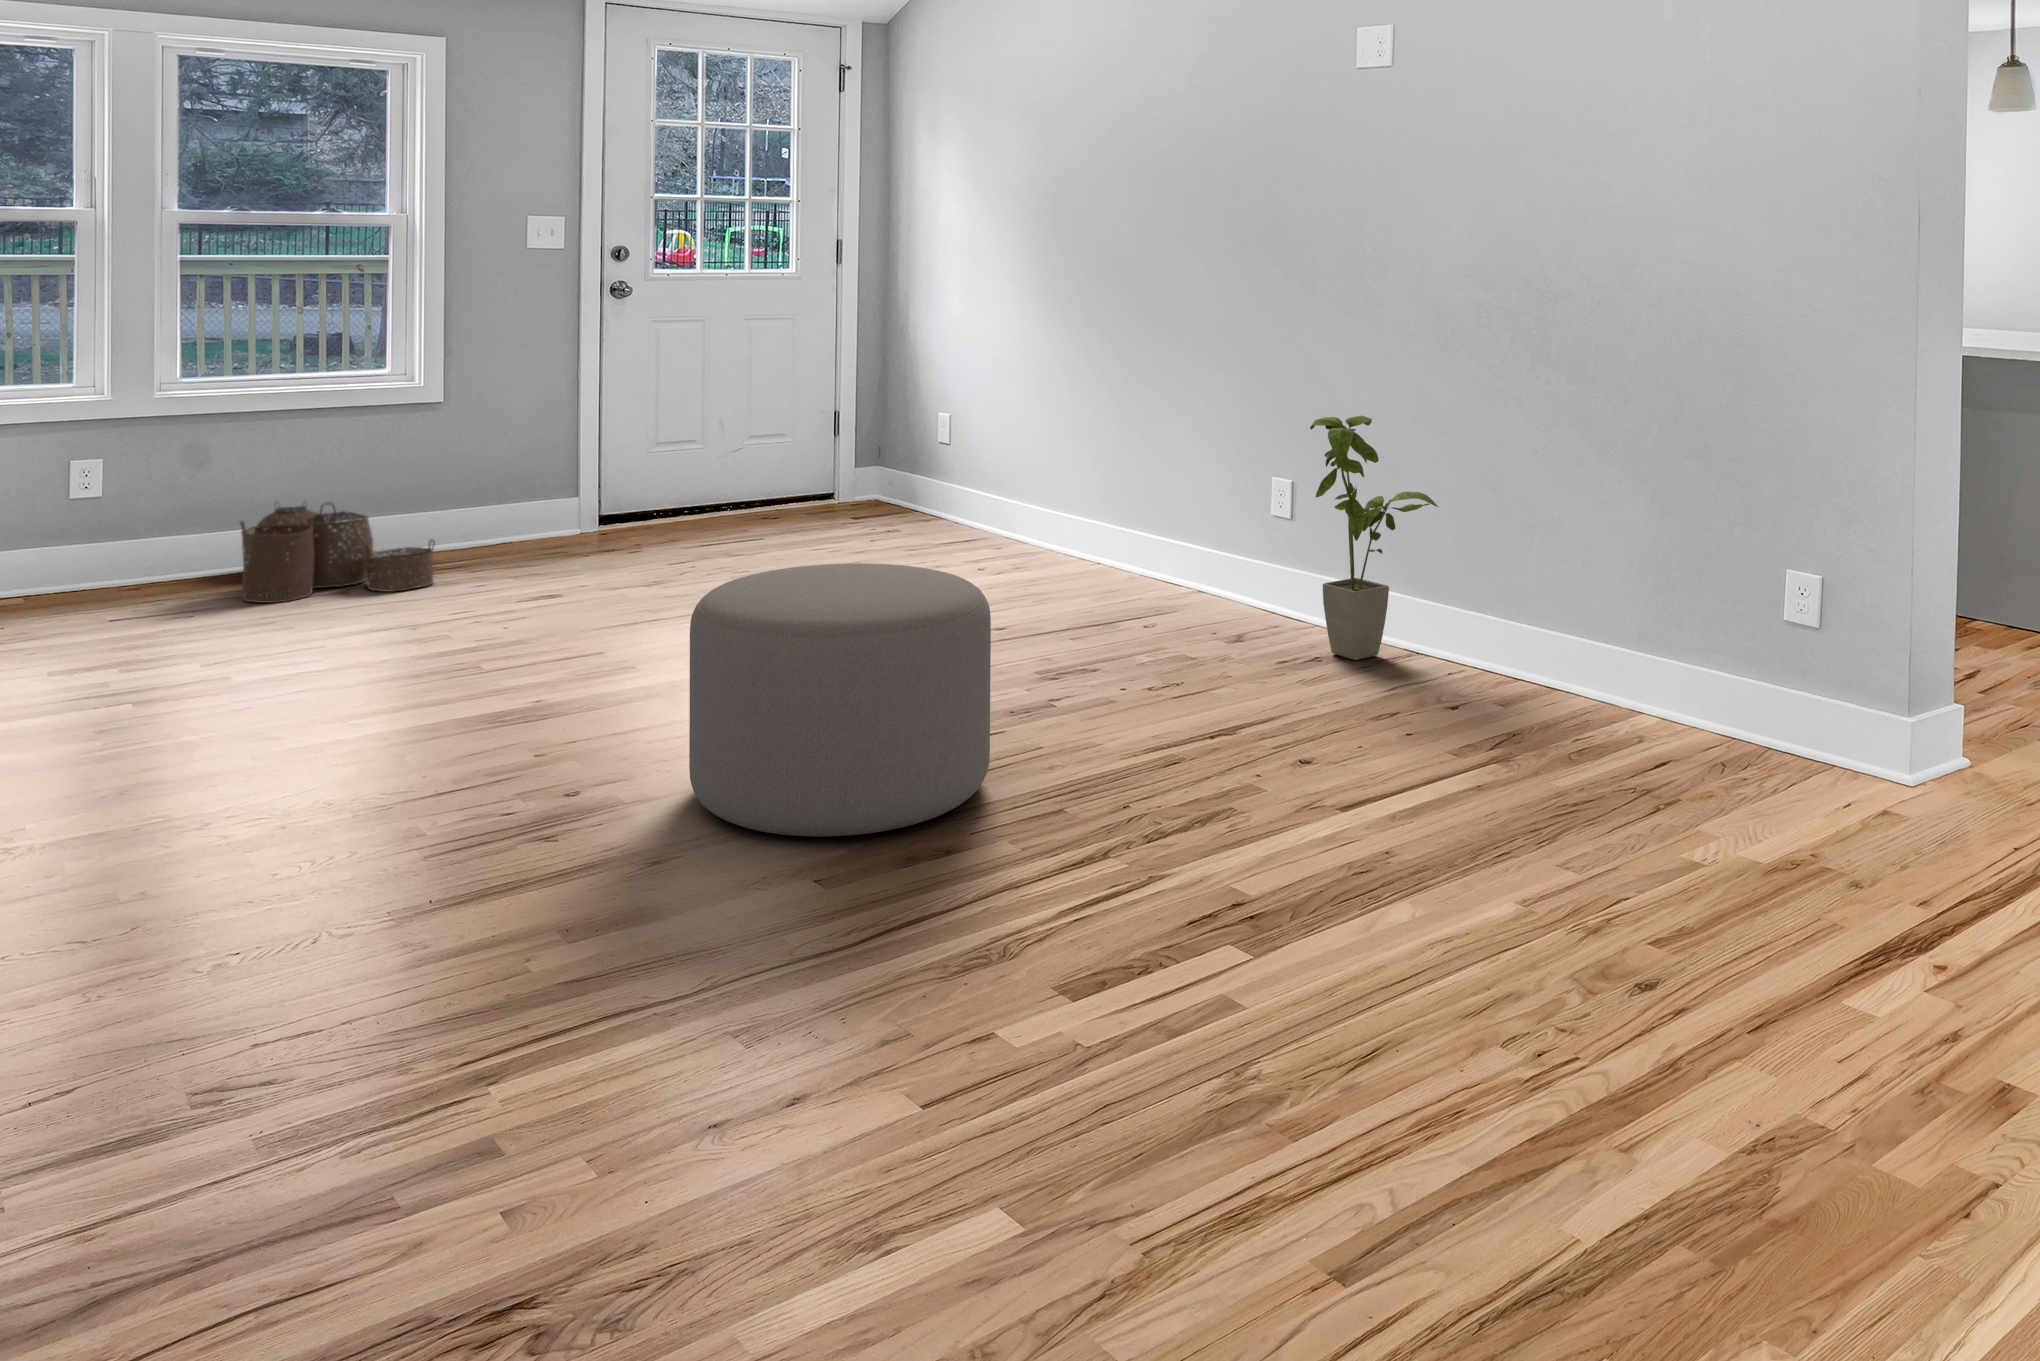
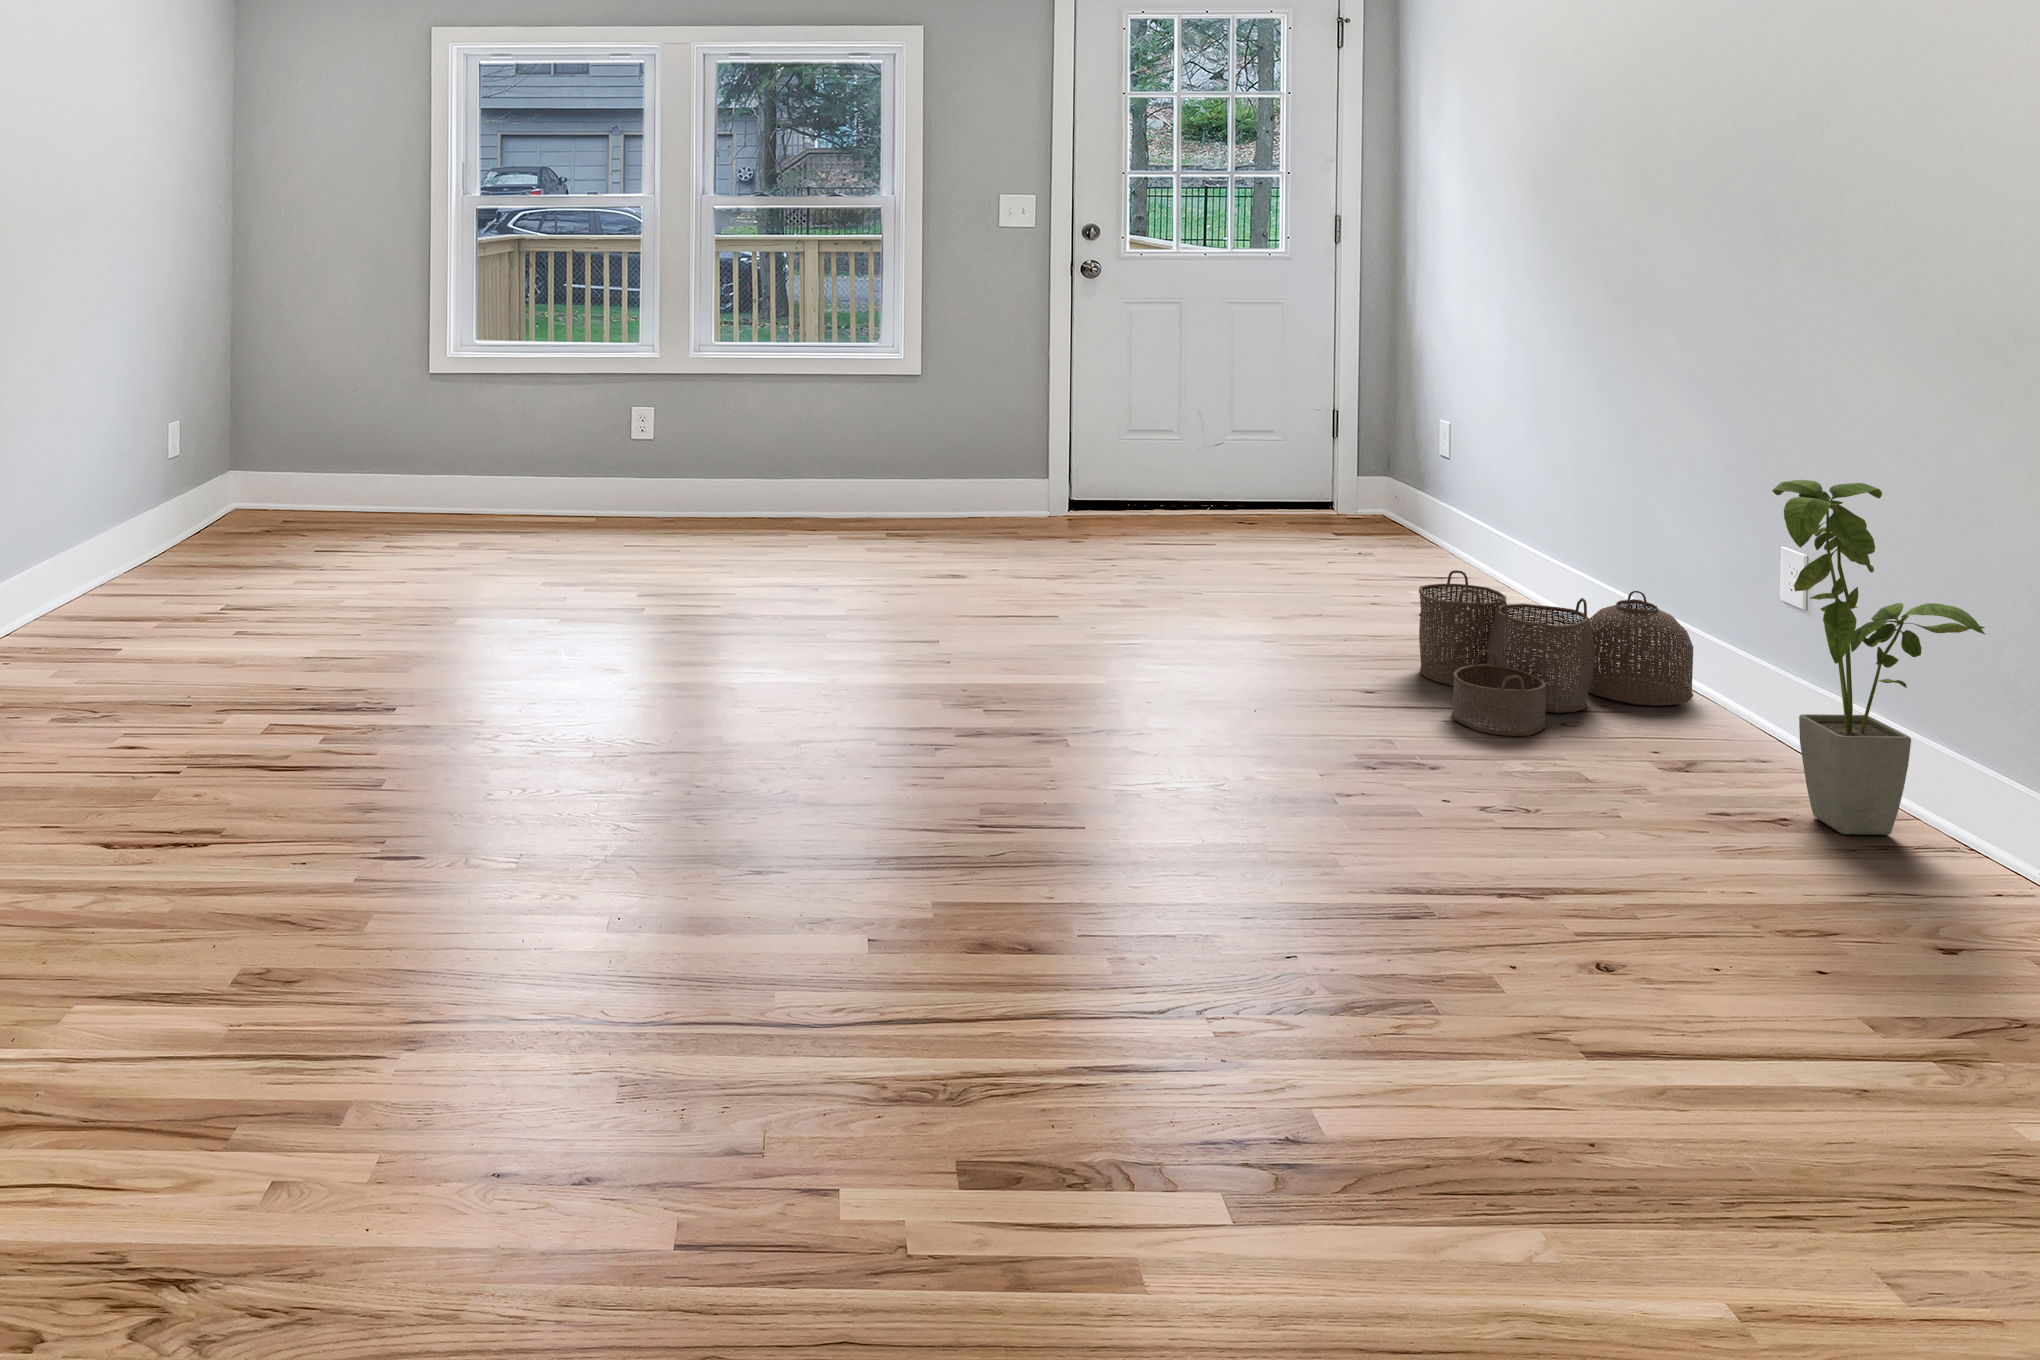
woven basket: present [240,503,435,603] -> present [1419,570,1693,736]
ottoman: present [689,563,991,837] -> none [829,587,1162,904]

